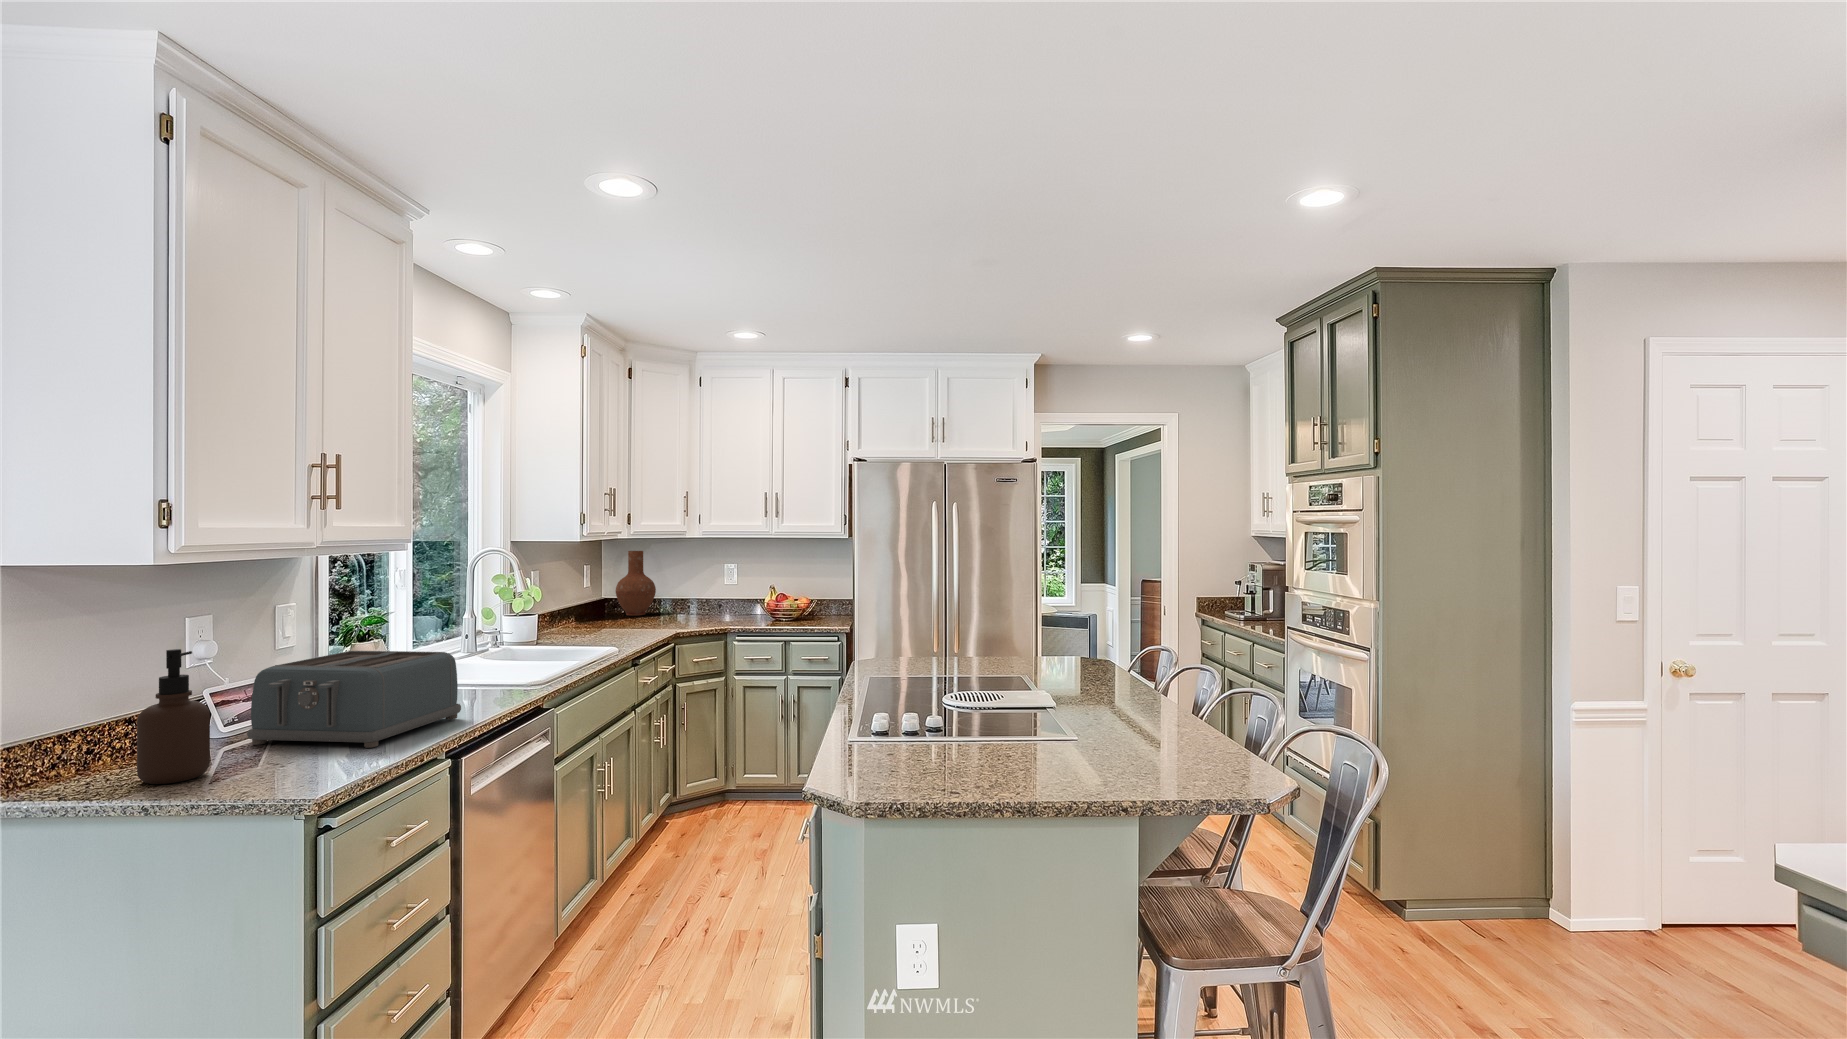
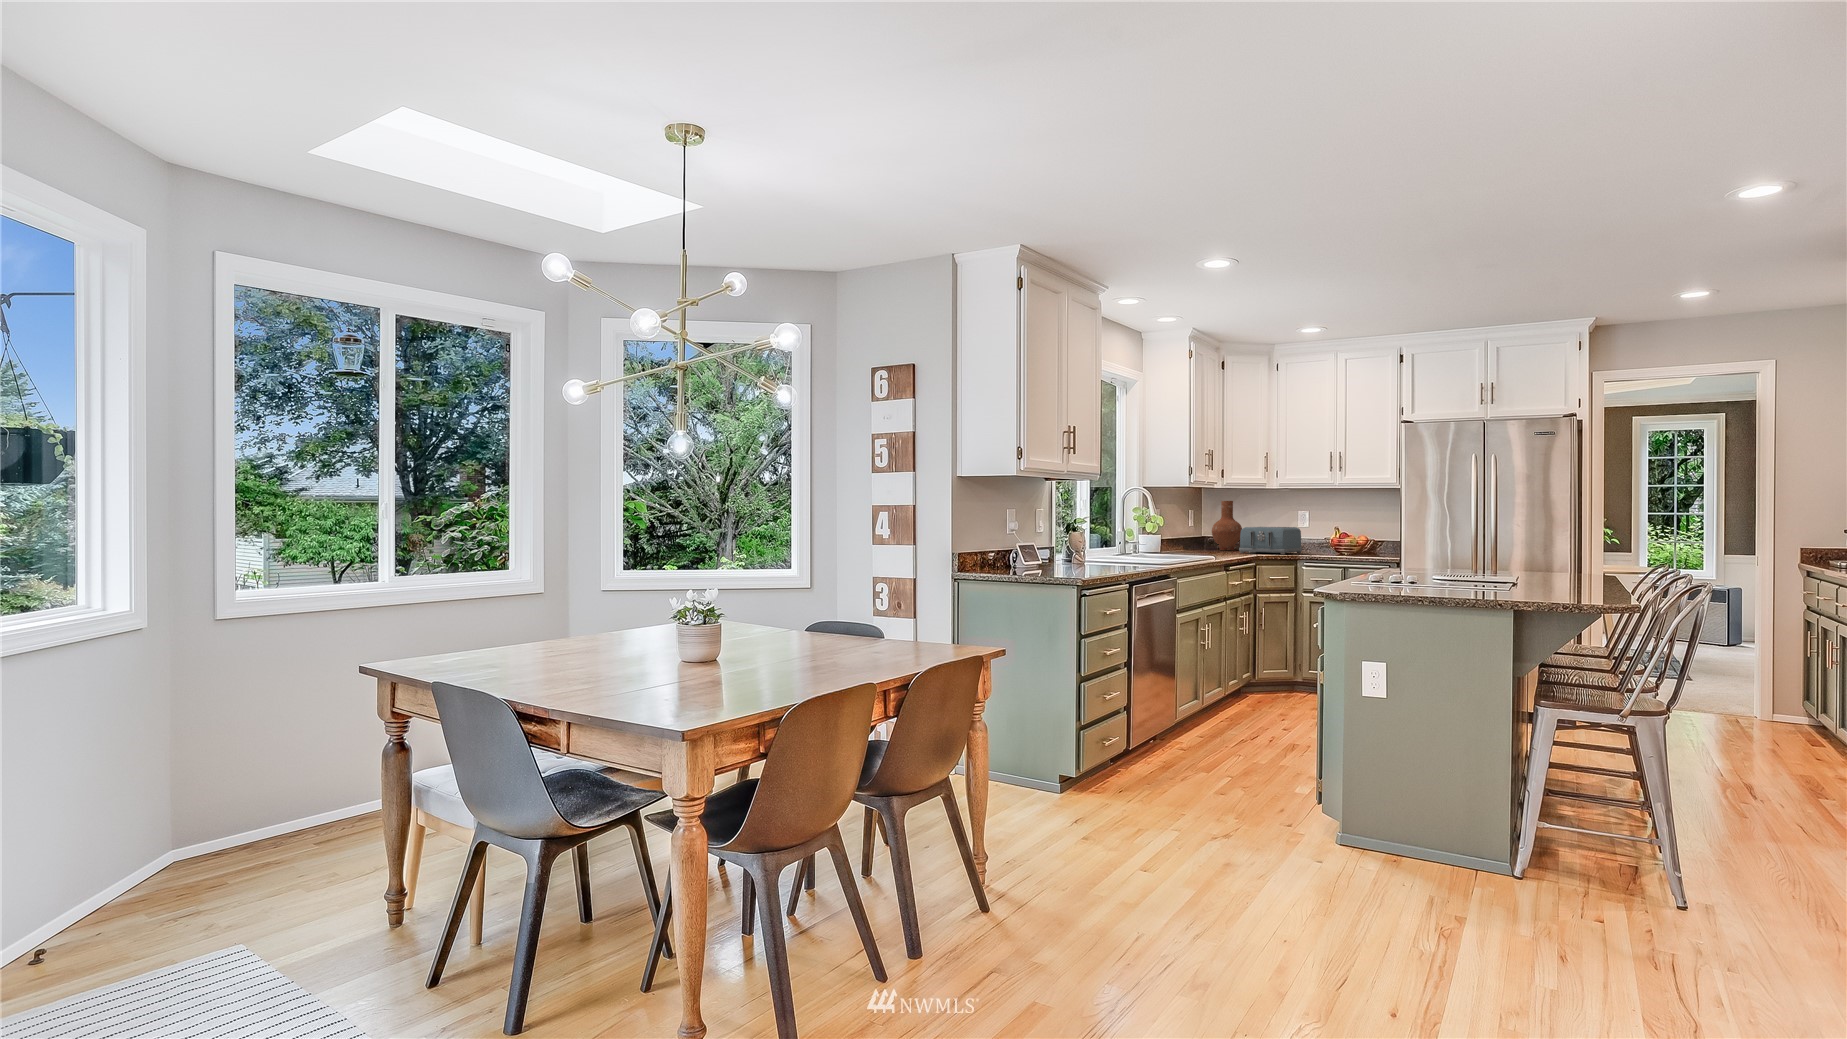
soap dispenser: present [137,649,210,784] -> none [1008,514,1033,571]
toaster: present [247,651,461,748] -> present [1239,527,1302,554]

